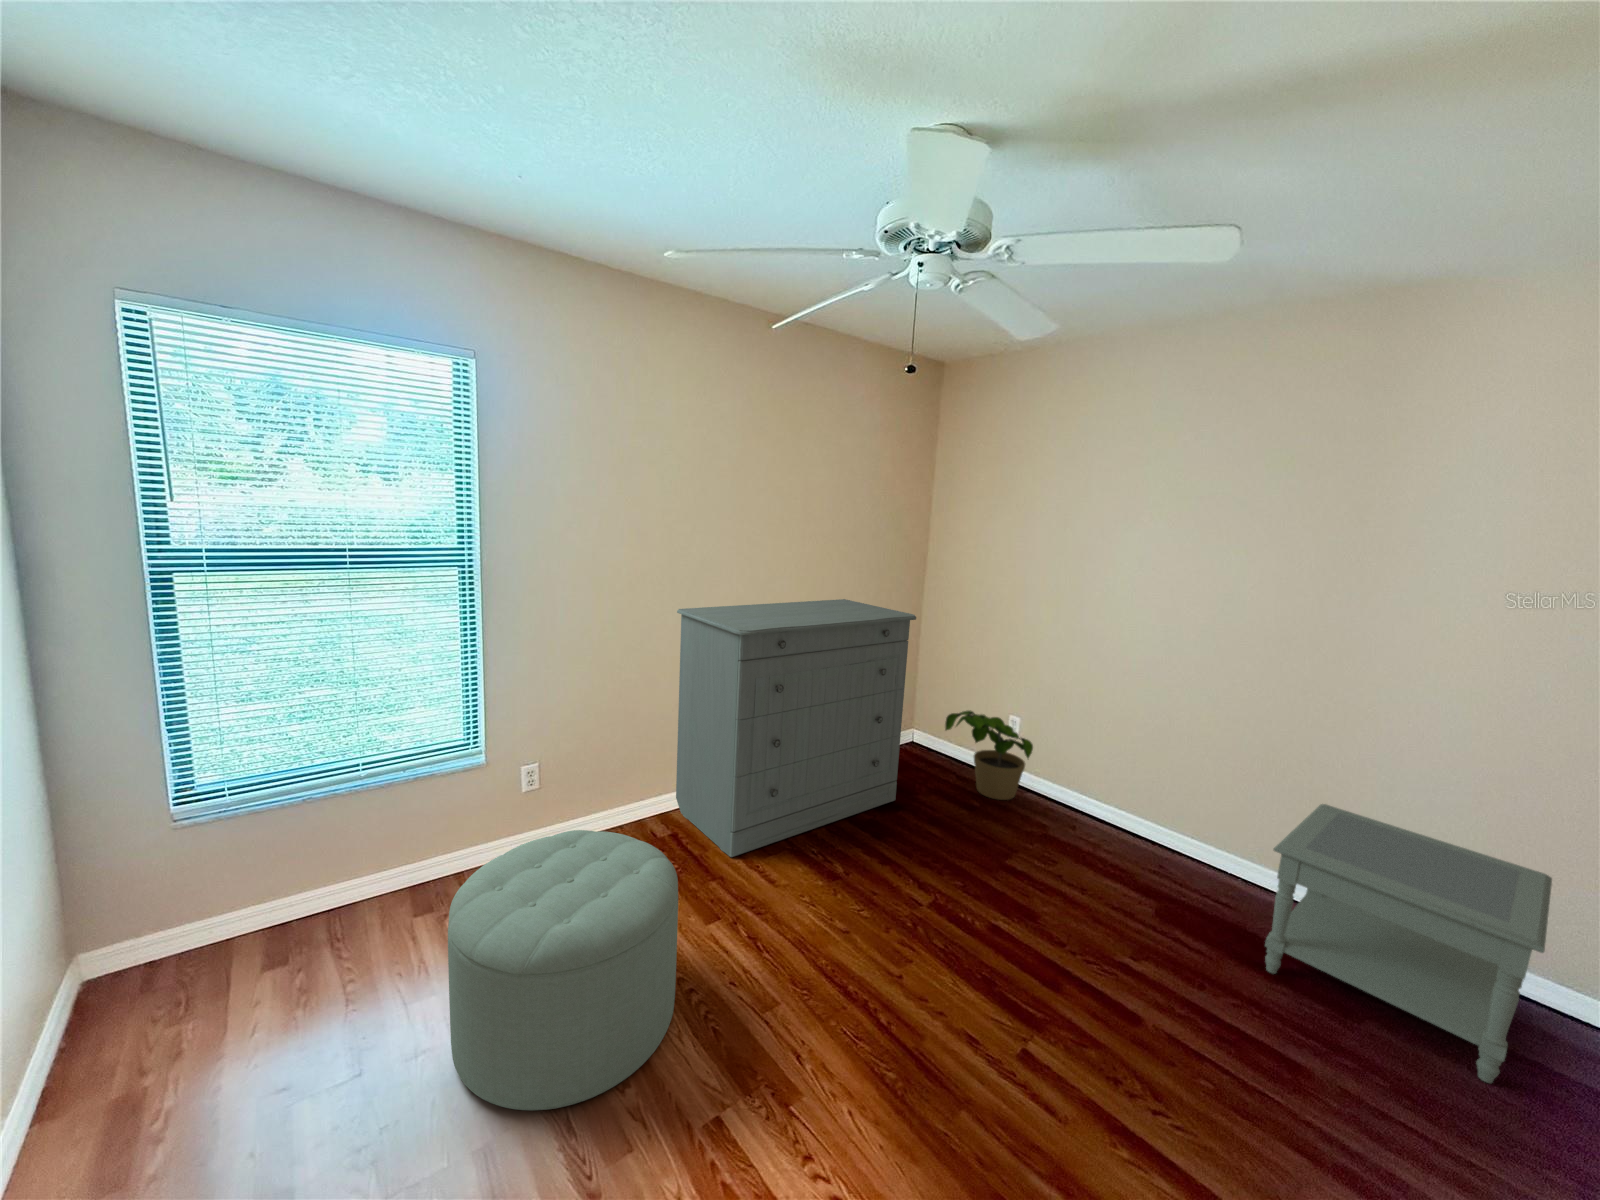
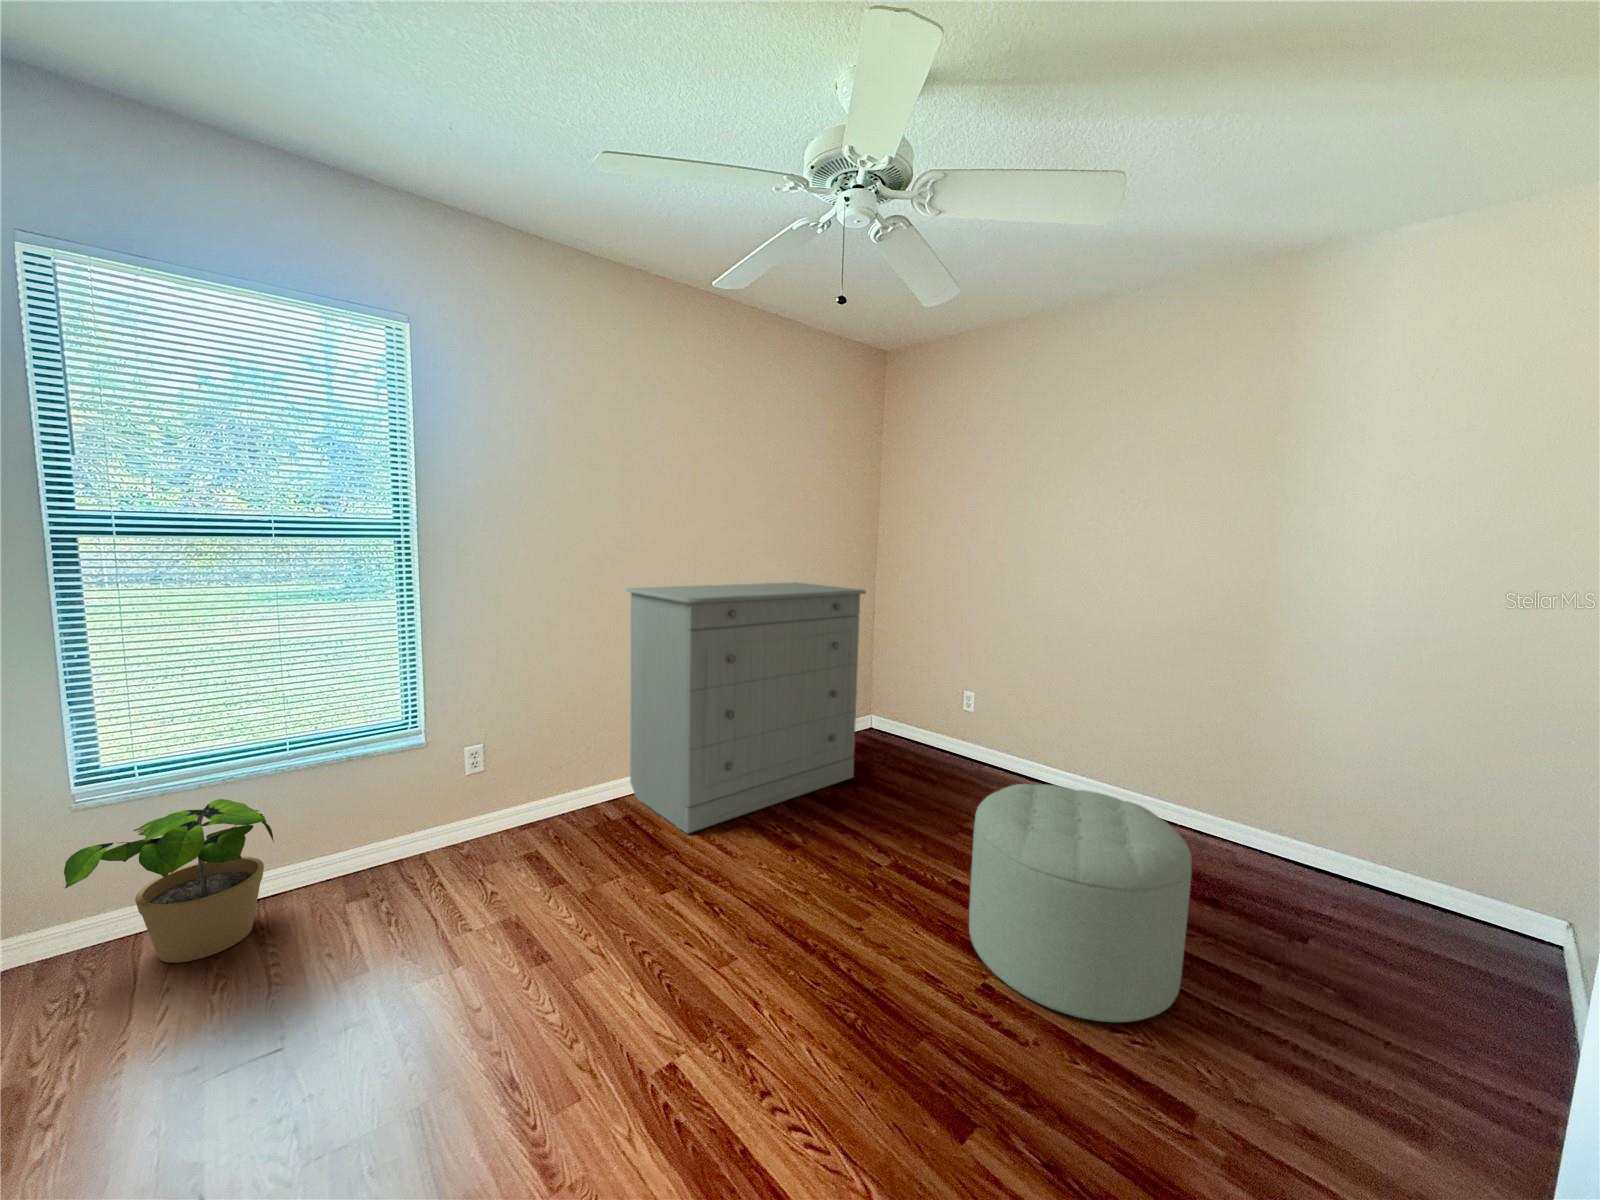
potted plant: present [945,710,1033,800] -> present [64,799,274,963]
side table: present [1265,804,1552,1083] -> none [1210,745,1463,983]
ottoman: present [448,830,678,1110] -> present [969,784,1192,1022]

